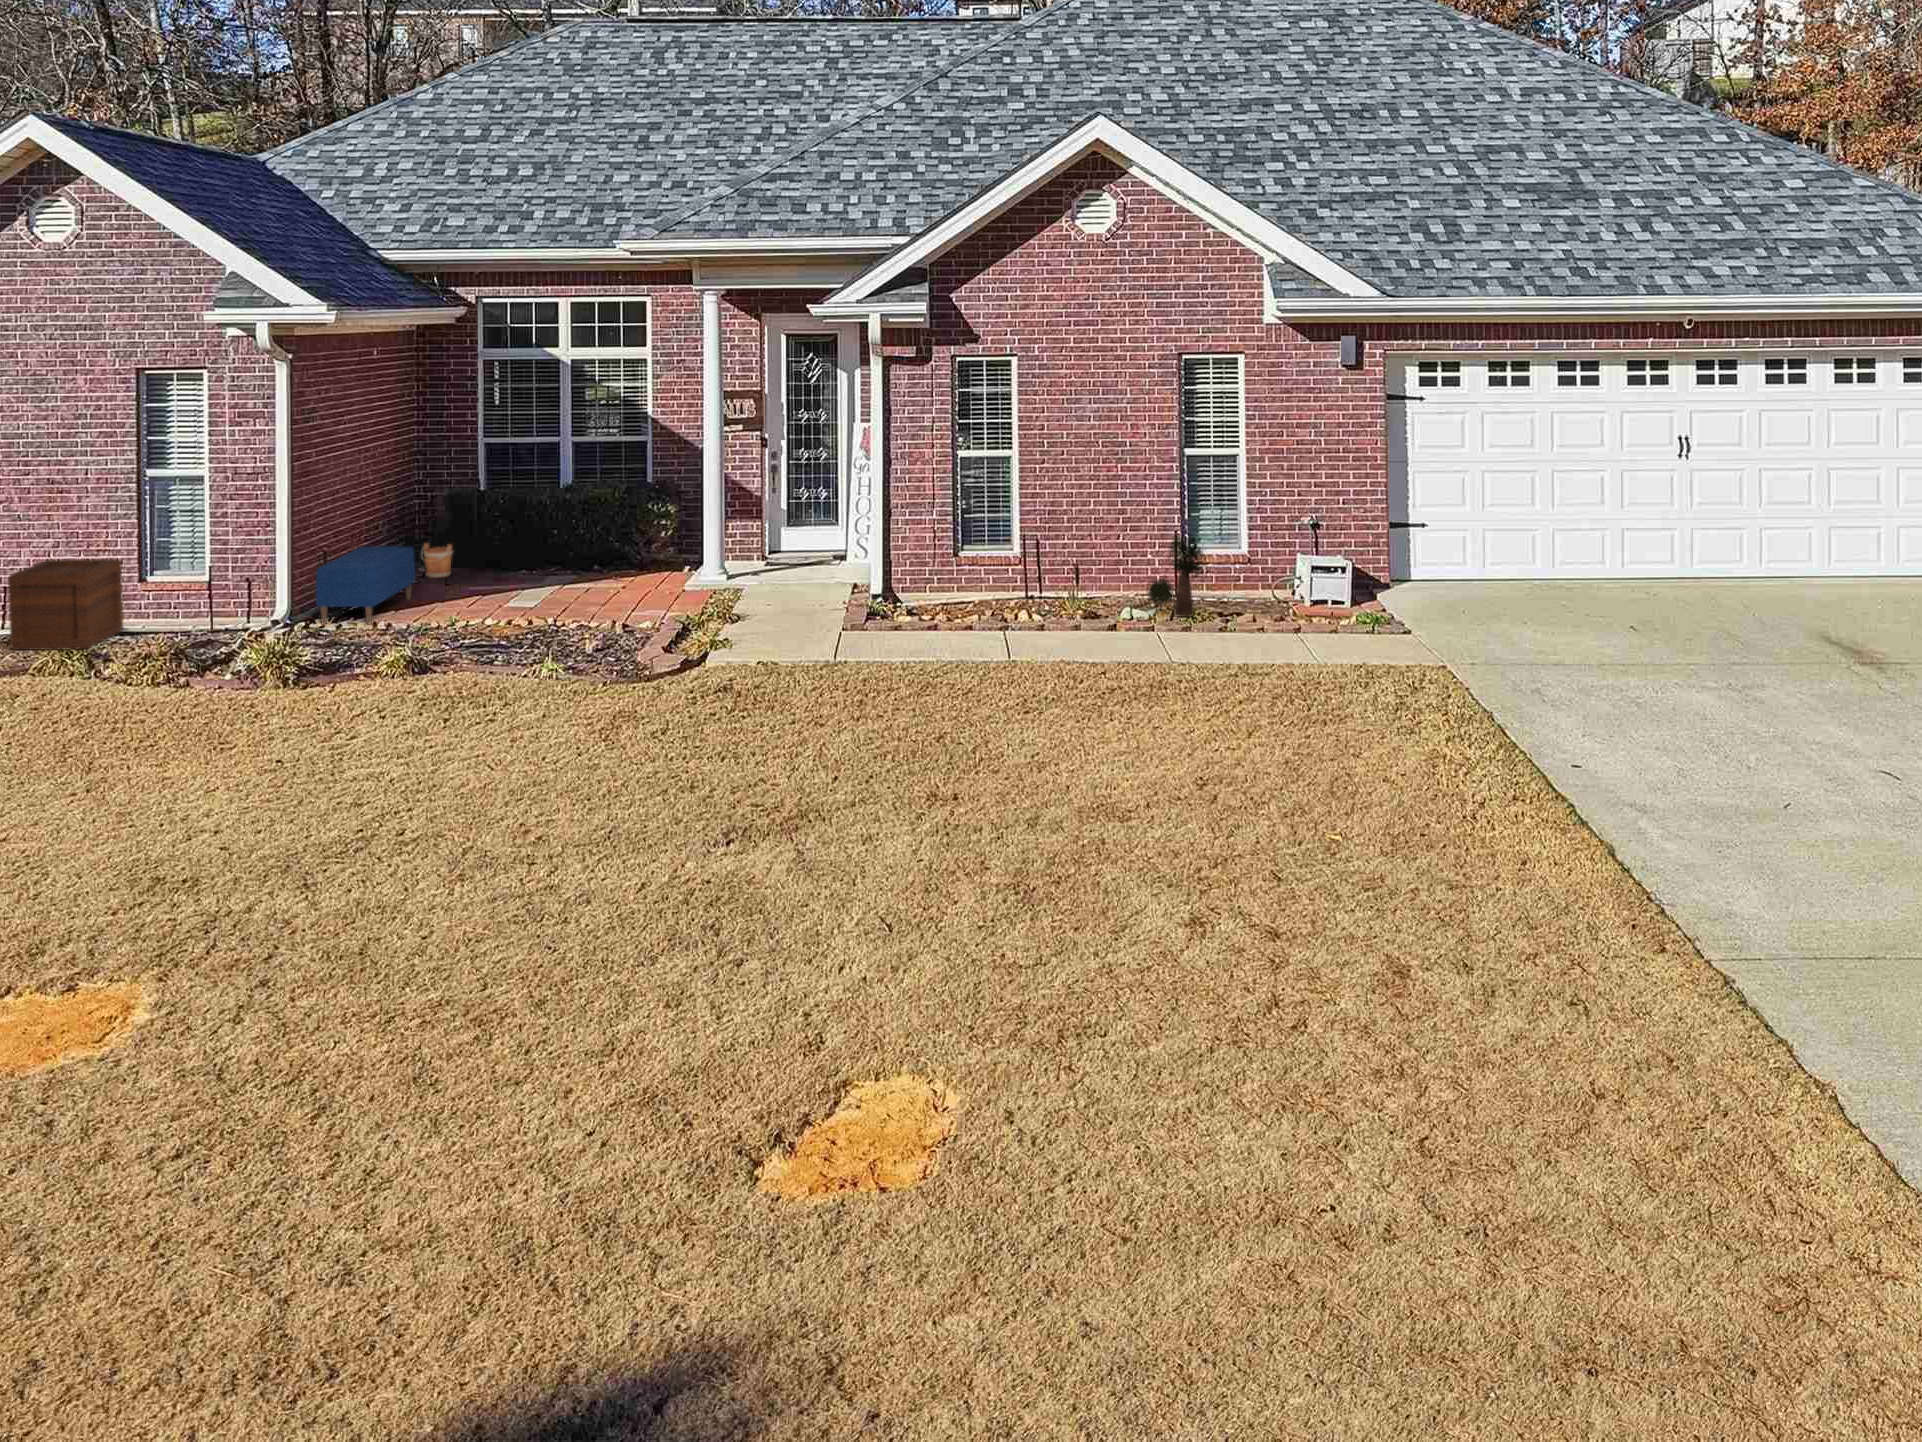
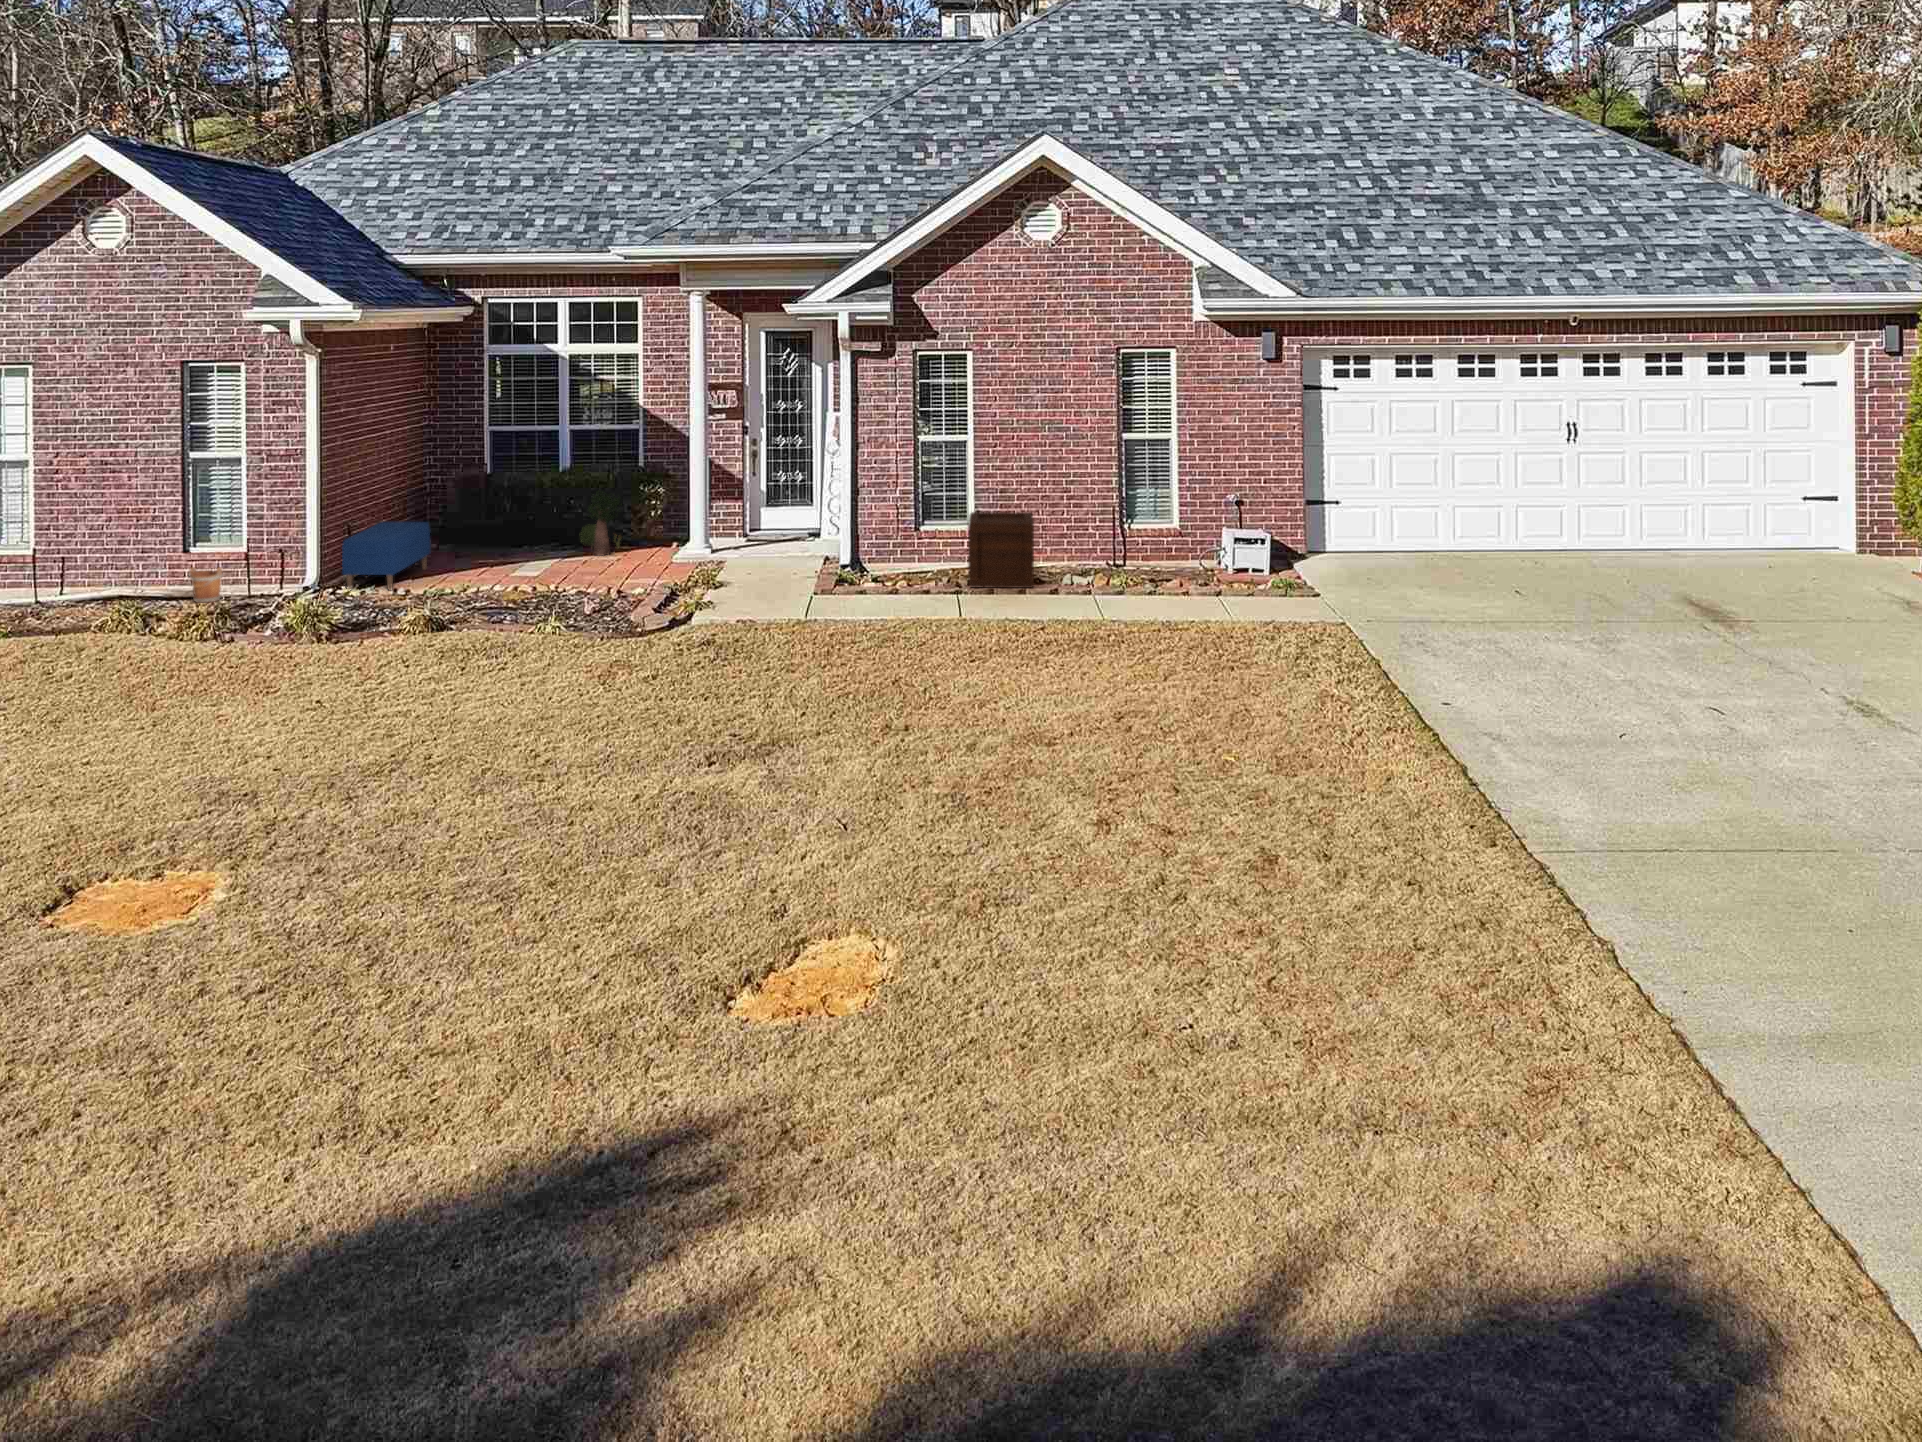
potted plant: present [1147,537,1206,617] -> present [580,491,622,556]
bucket: present [424,543,453,578] -> present [190,567,222,603]
wooden crate: present [8,559,124,650] -> present [968,512,1034,588]

